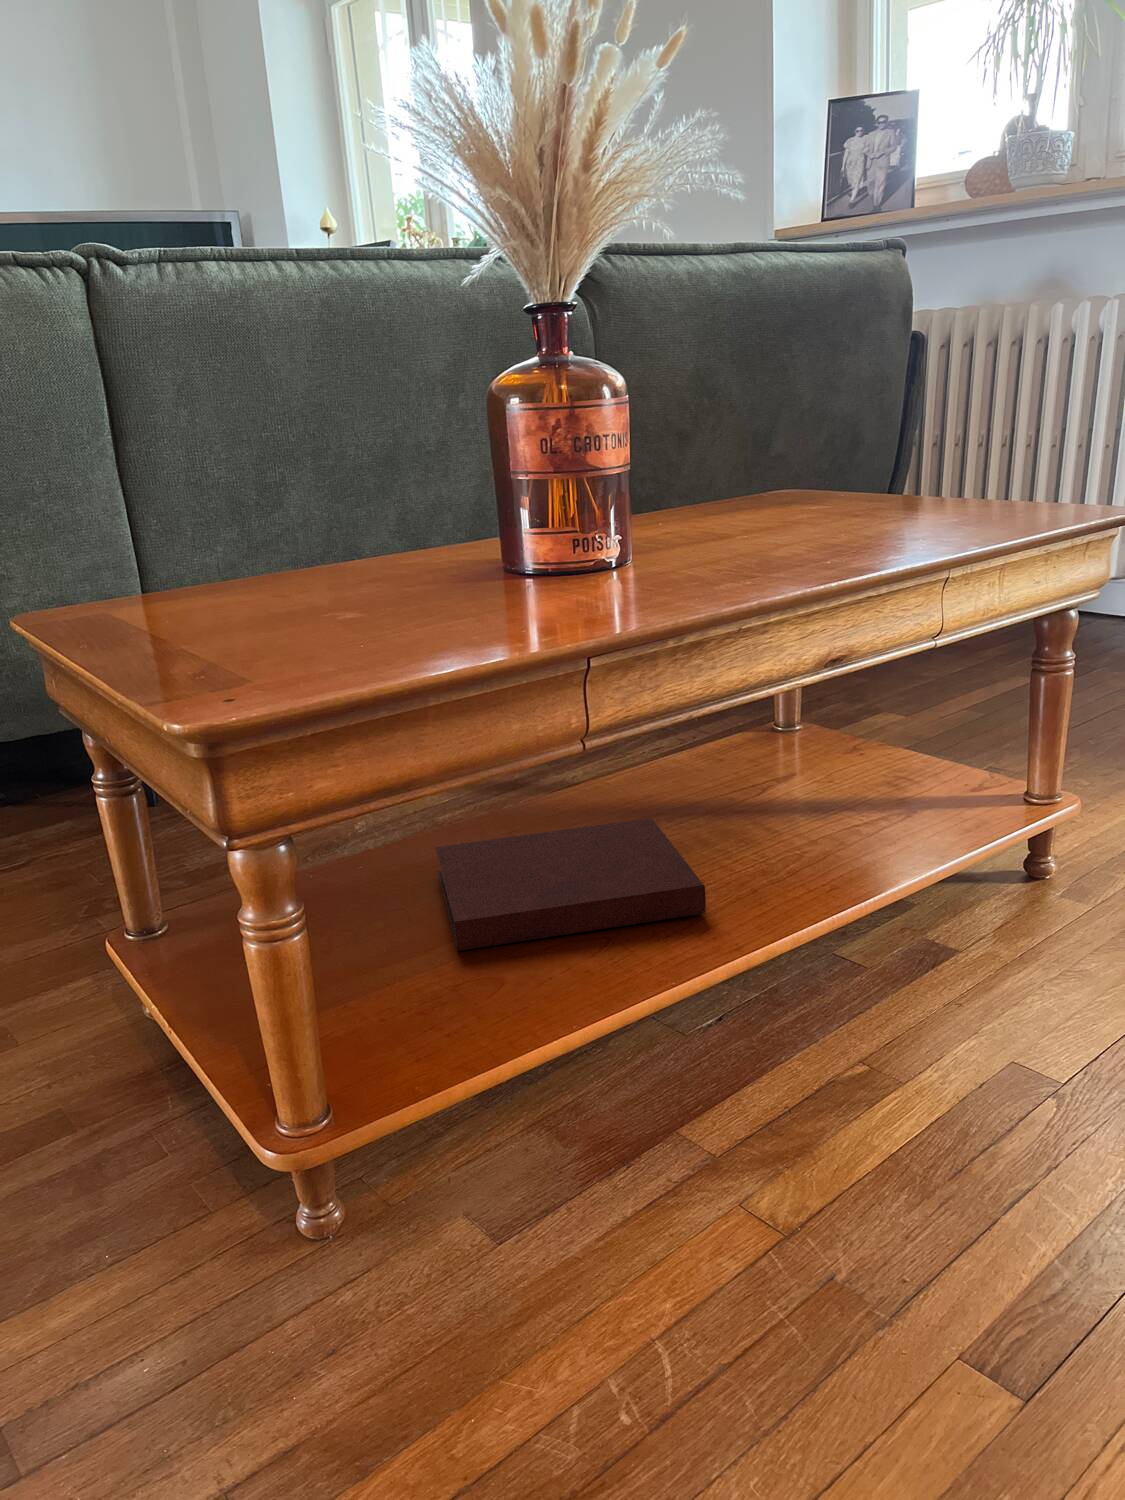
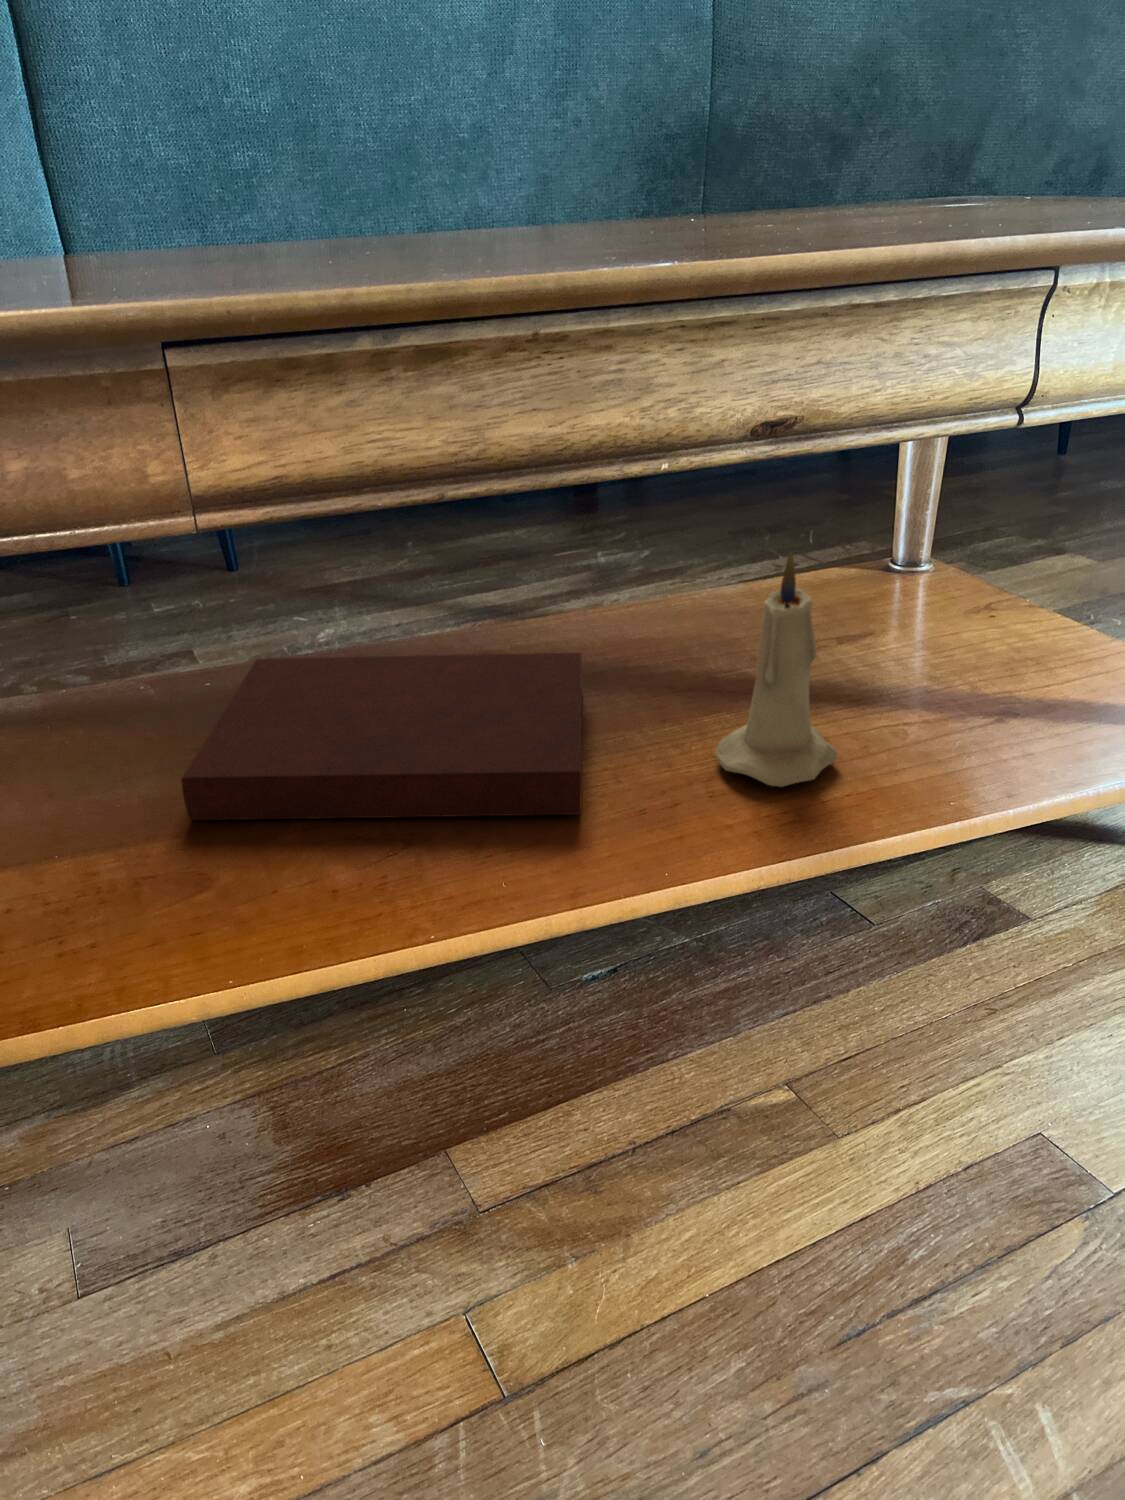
candle: none [763,738,837,882] -> present [716,552,837,787]

